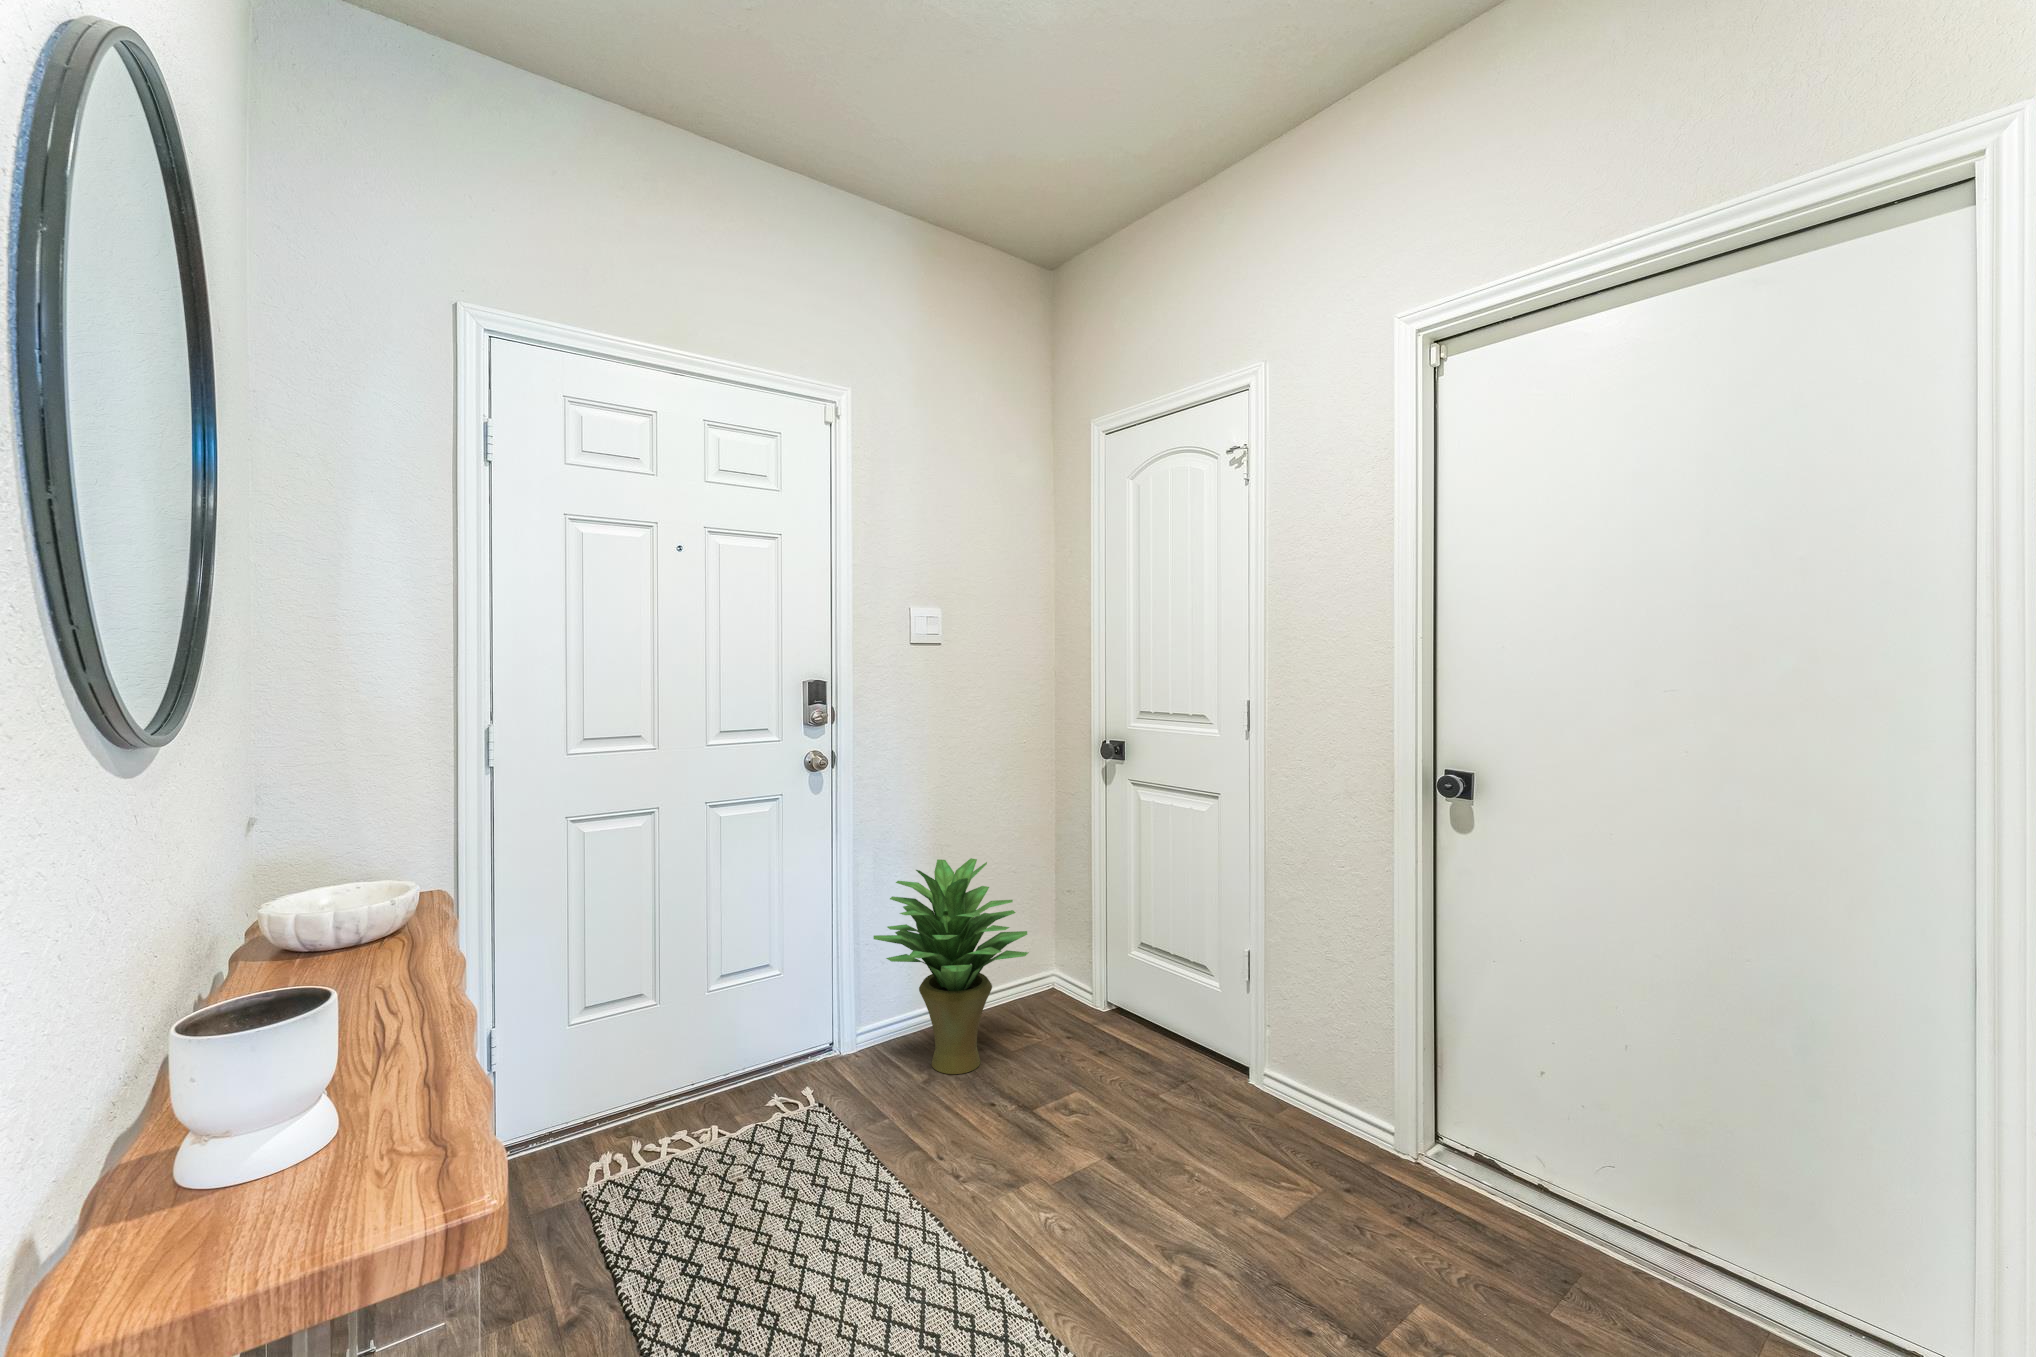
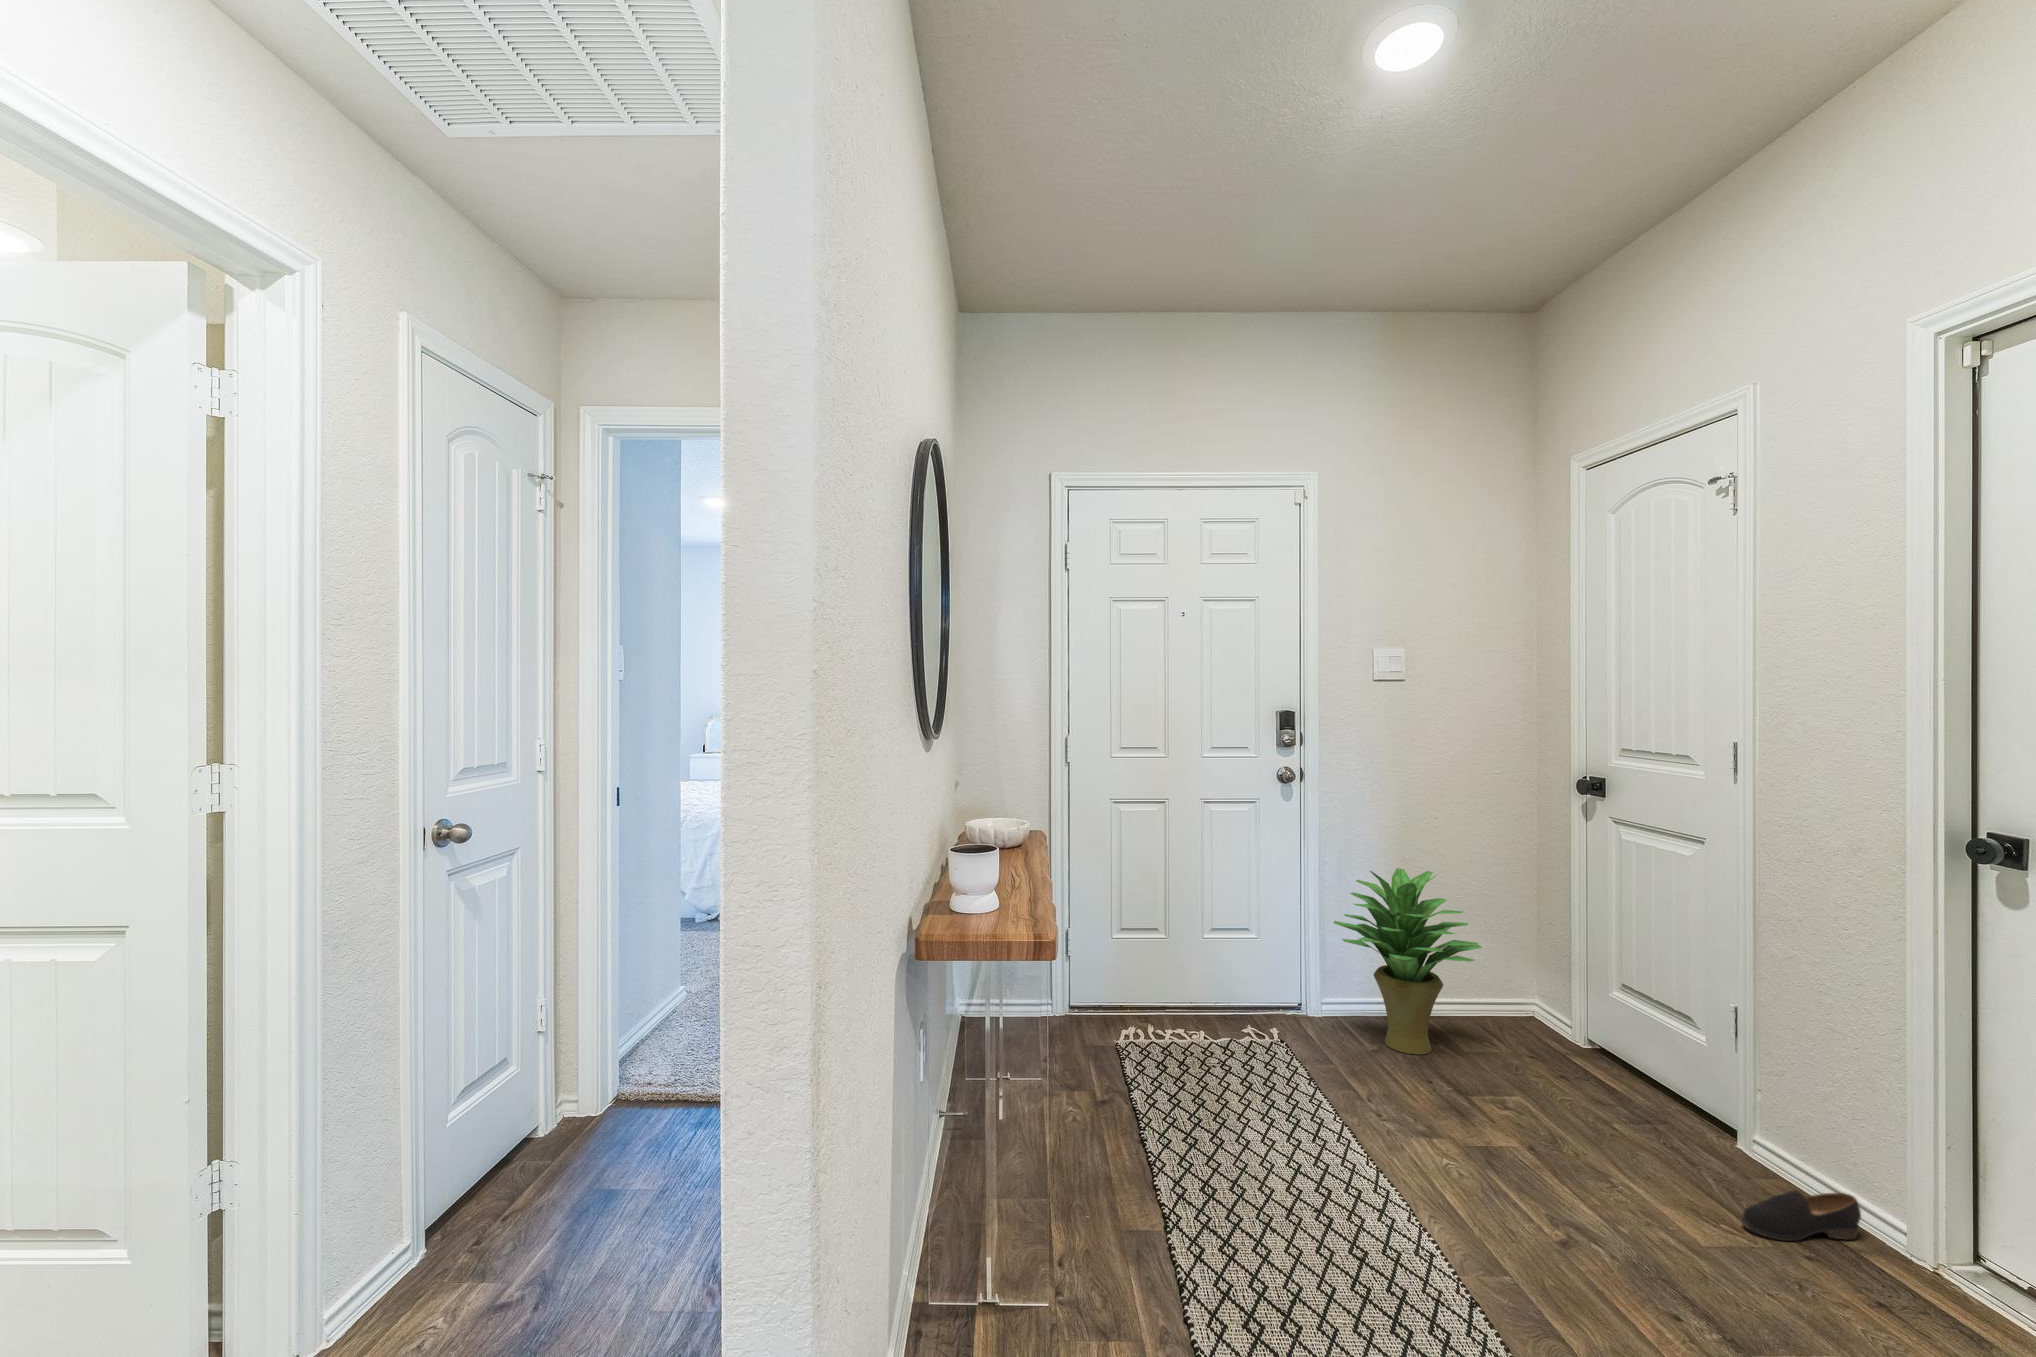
shoe: none [1293,1112,1364,1182] -> present [1742,1191,1861,1241]

